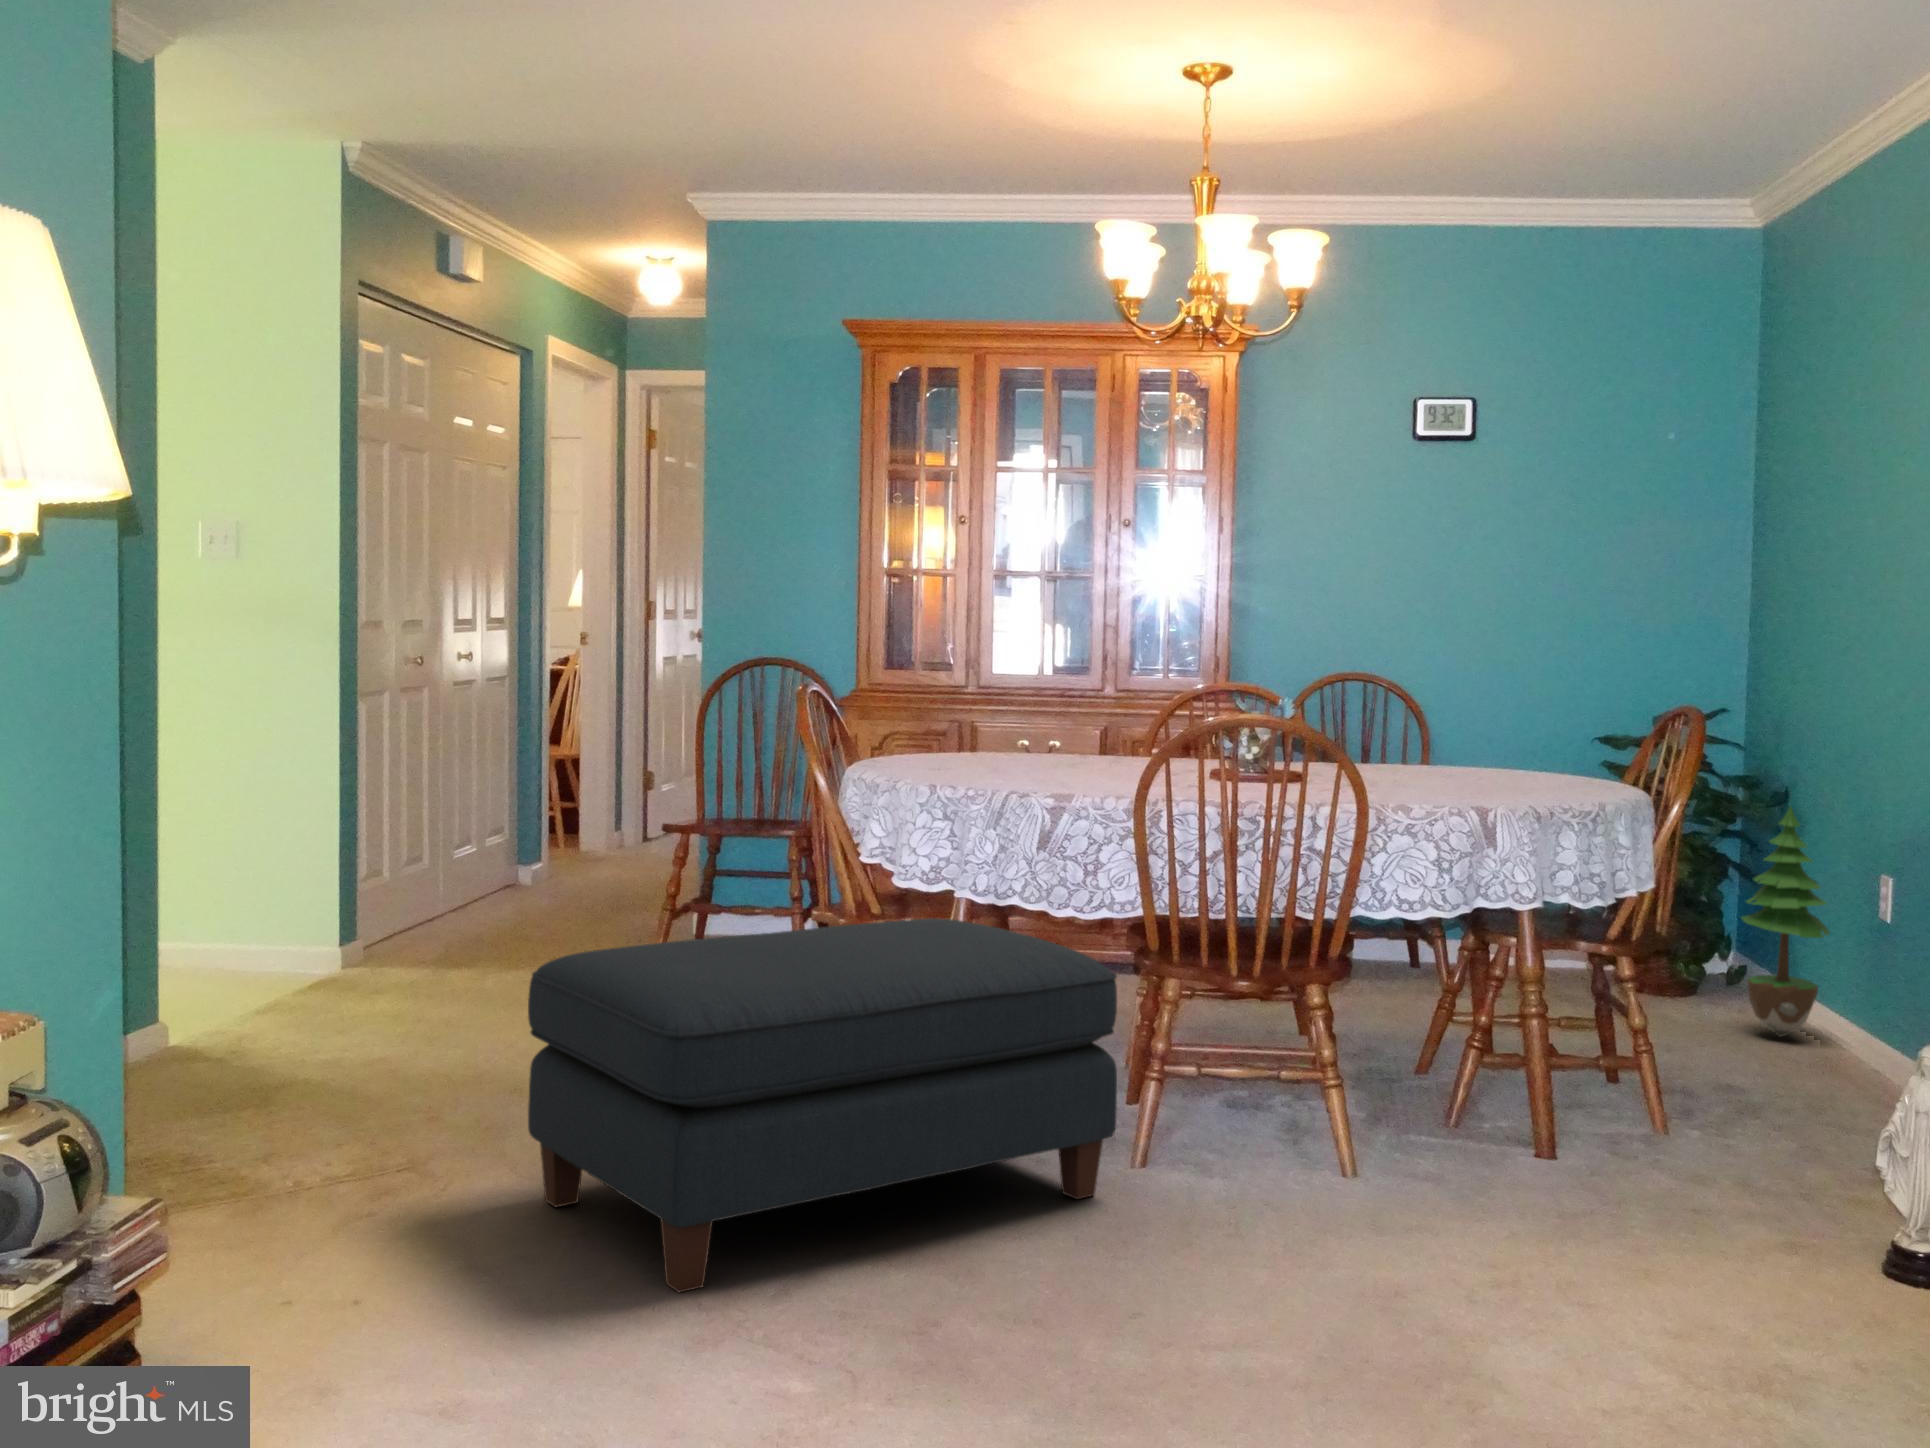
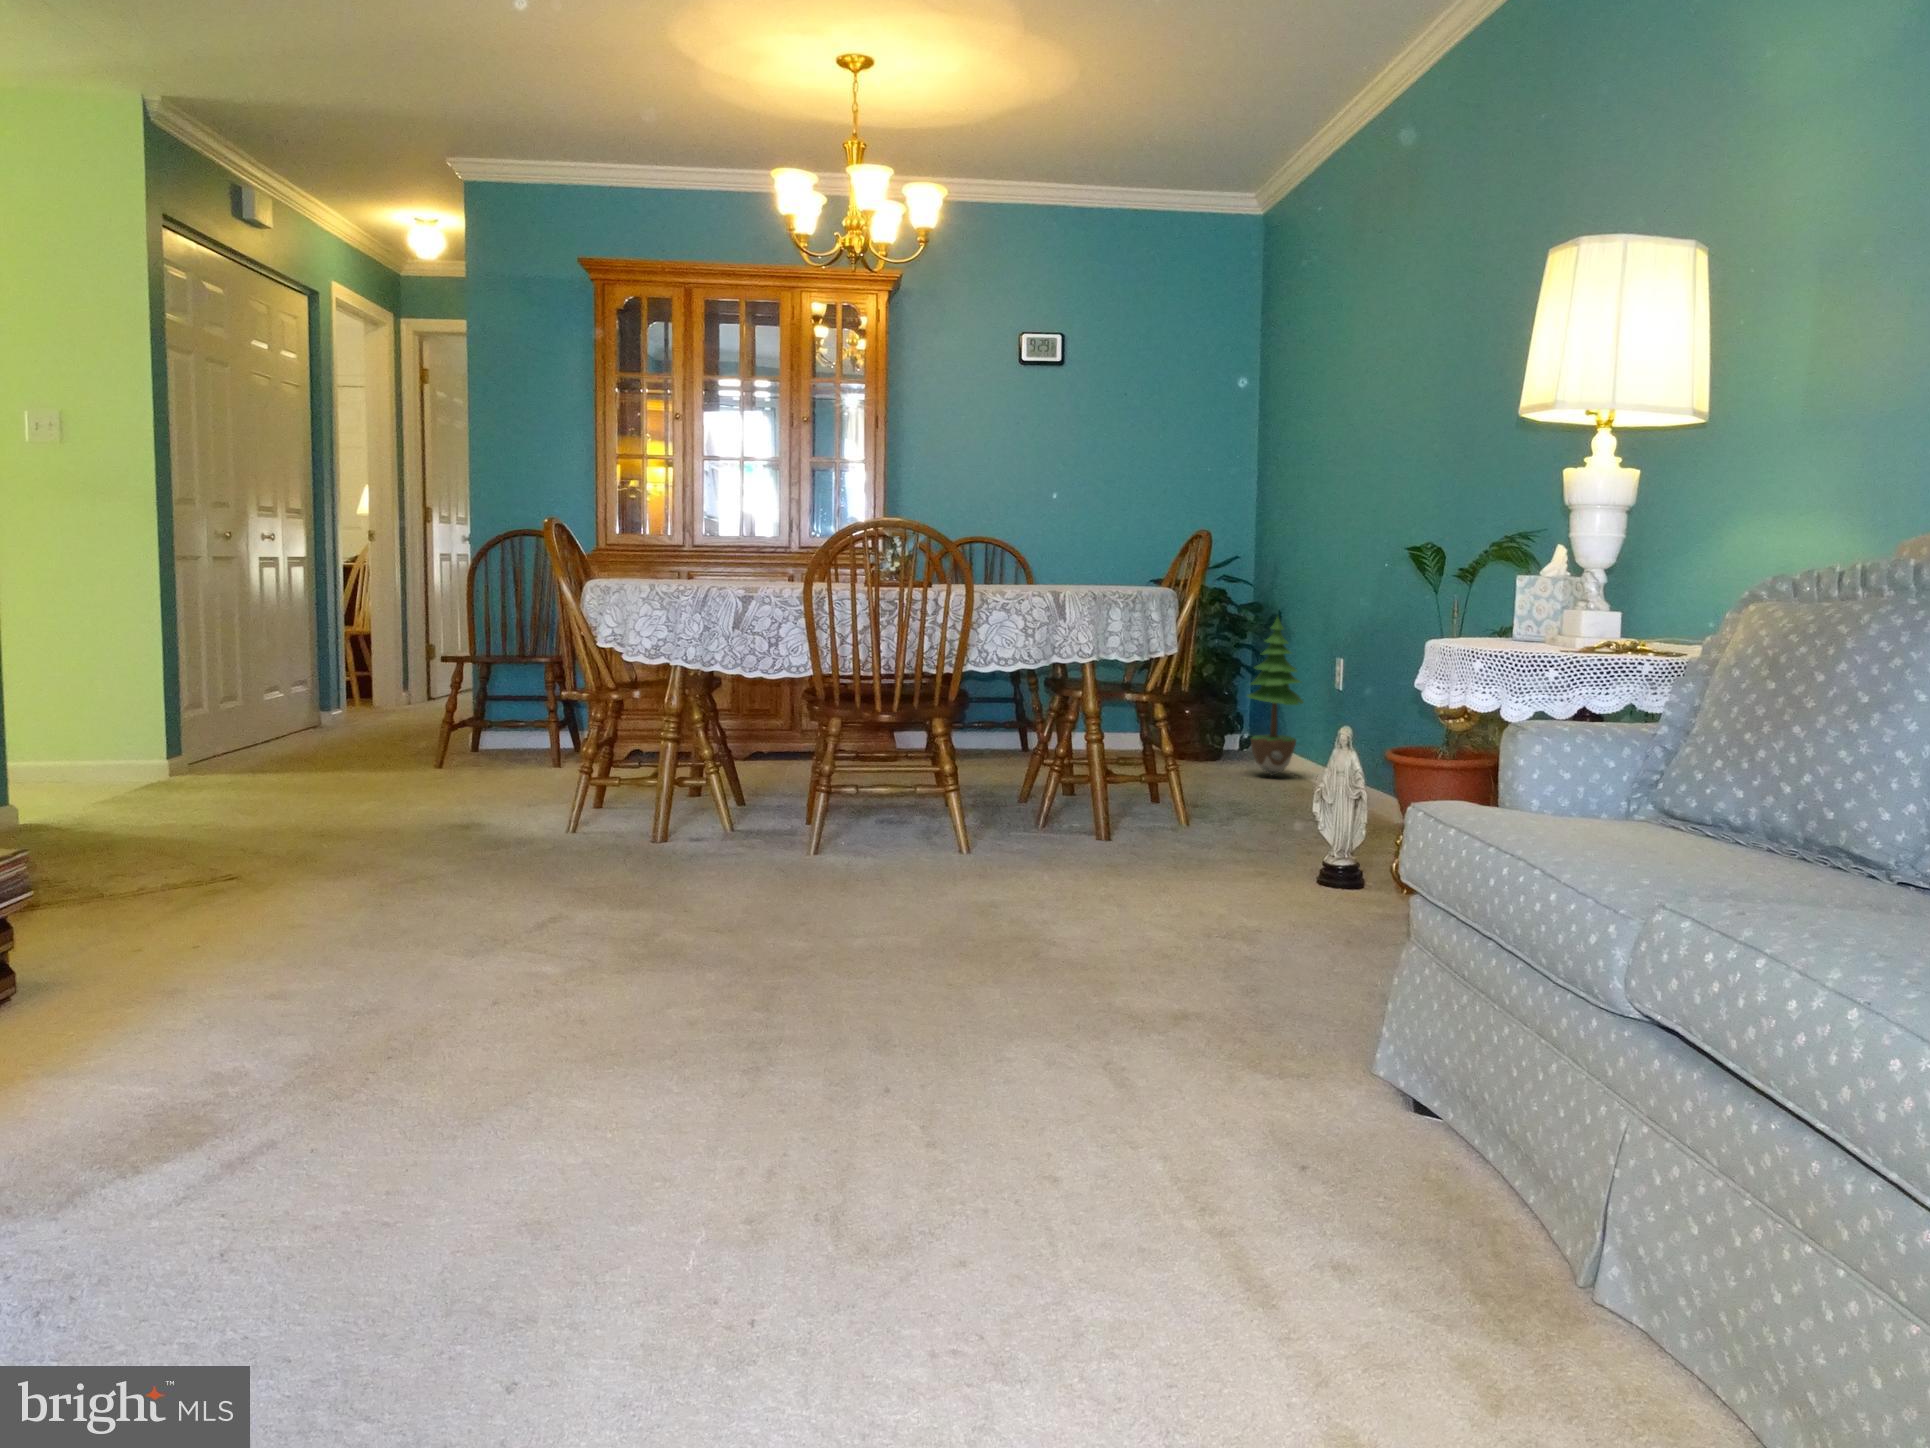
ottoman: present [528,918,1117,1293] -> none [323,687,795,942]

